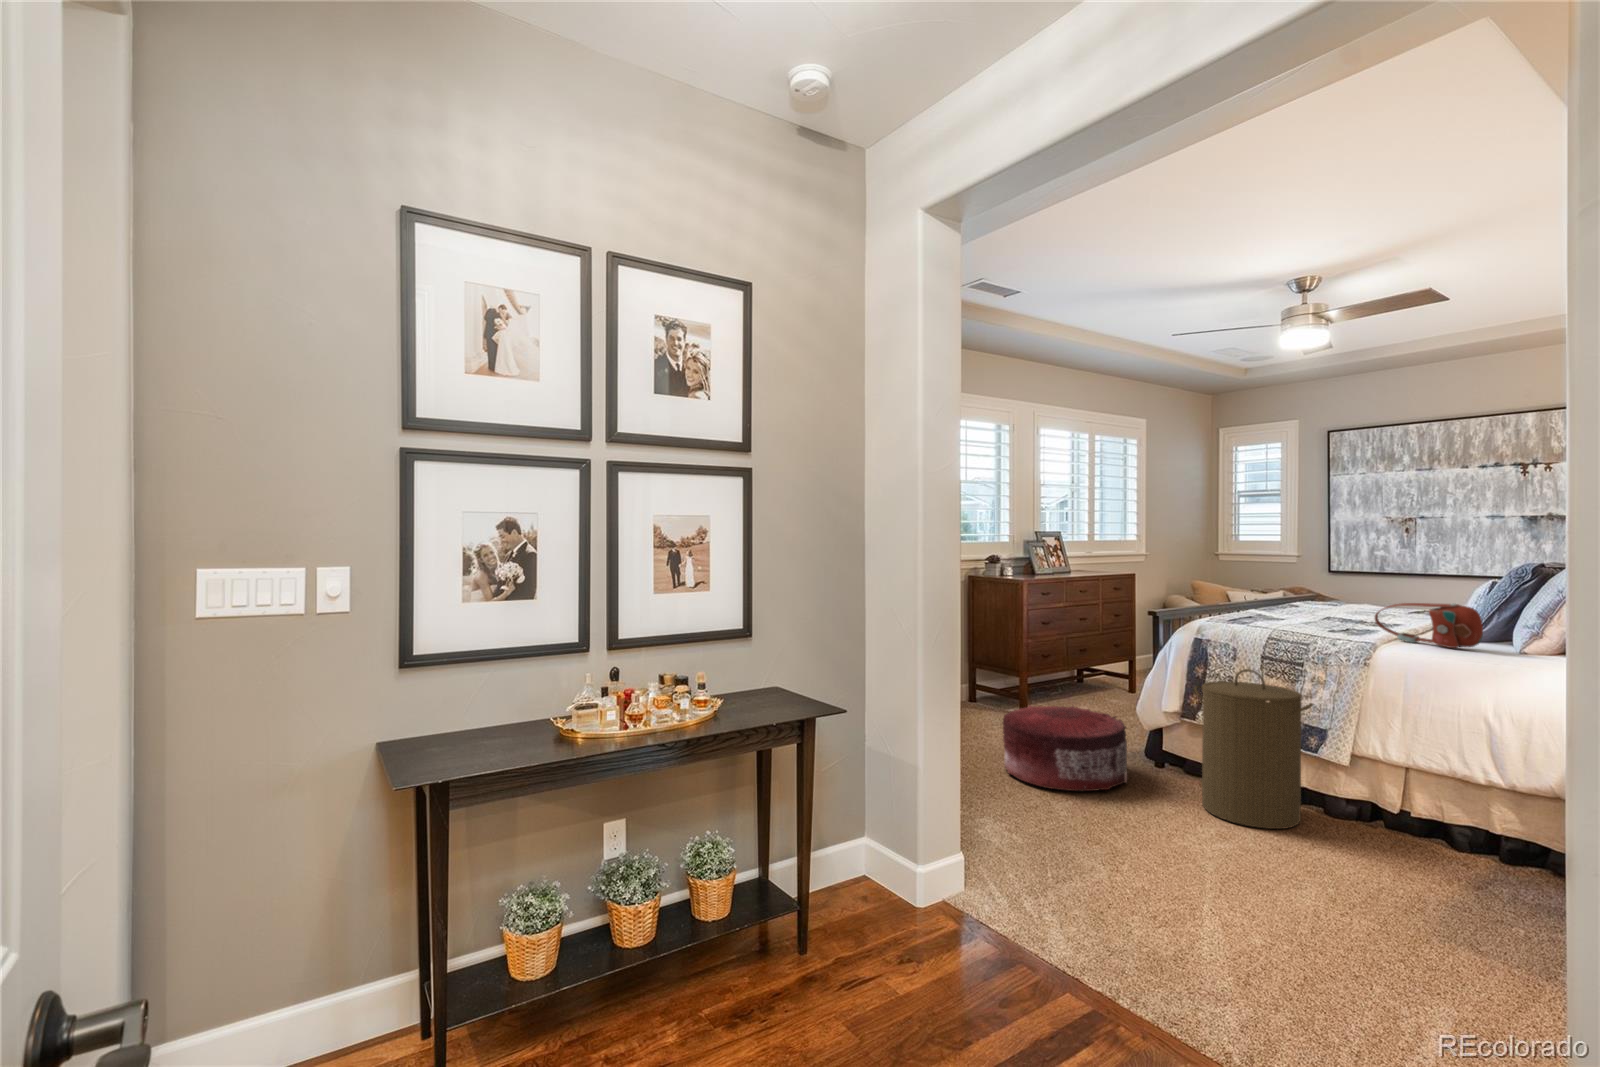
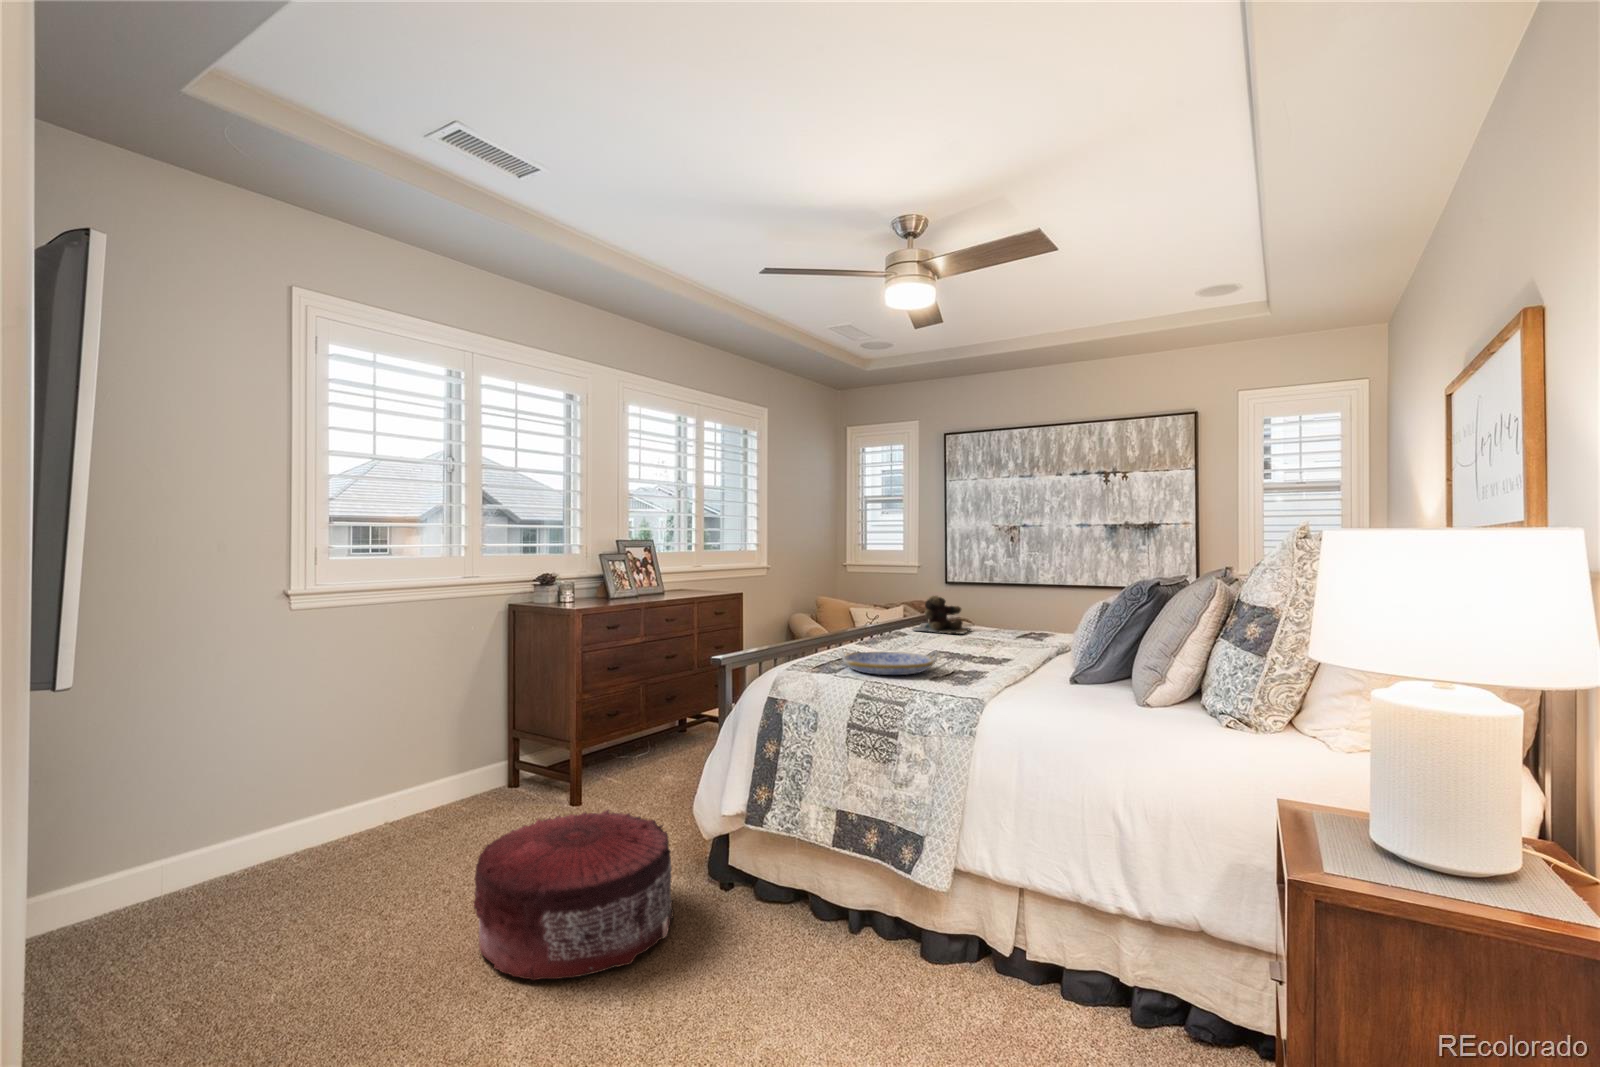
teddy bear: none [1302,577,1364,609] -> present [914,596,971,634]
handbag: present [1375,603,1483,648] -> none [980,642,1098,704]
serving tray: none [1247,608,1335,627] -> present [839,650,938,675]
laundry hamper: present [1195,669,1313,829] -> none [757,753,906,1008]

